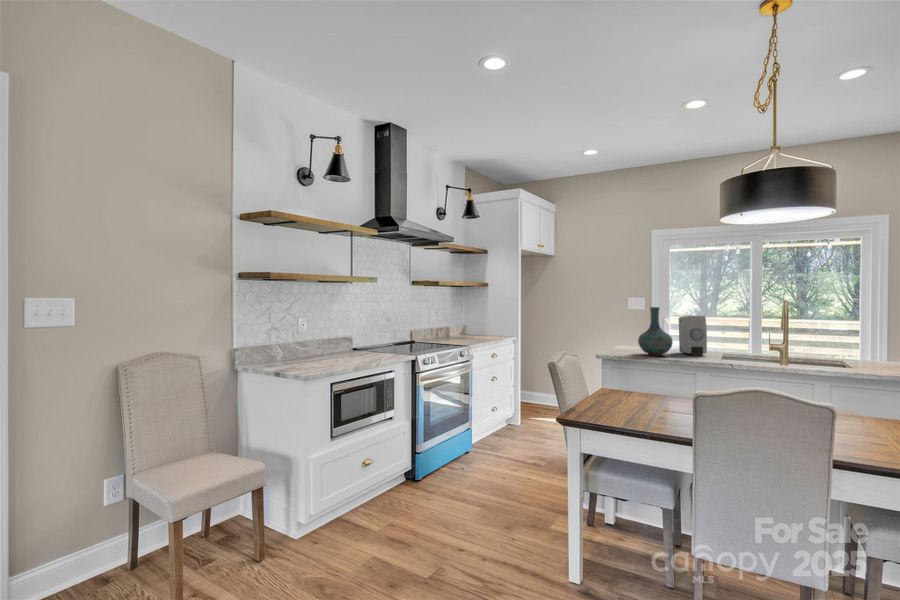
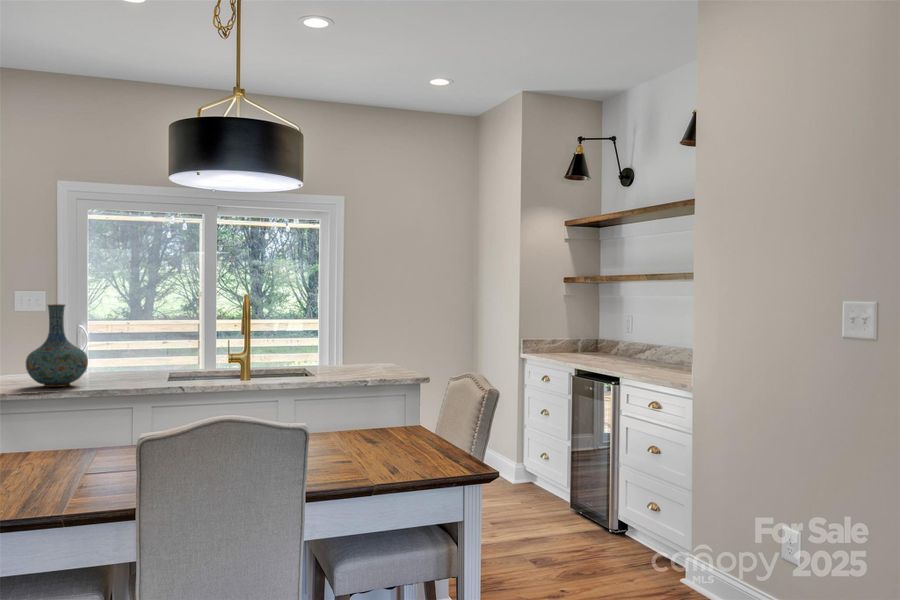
soap dispenser: present [679,316,707,356] -> none [98,317,143,381]

